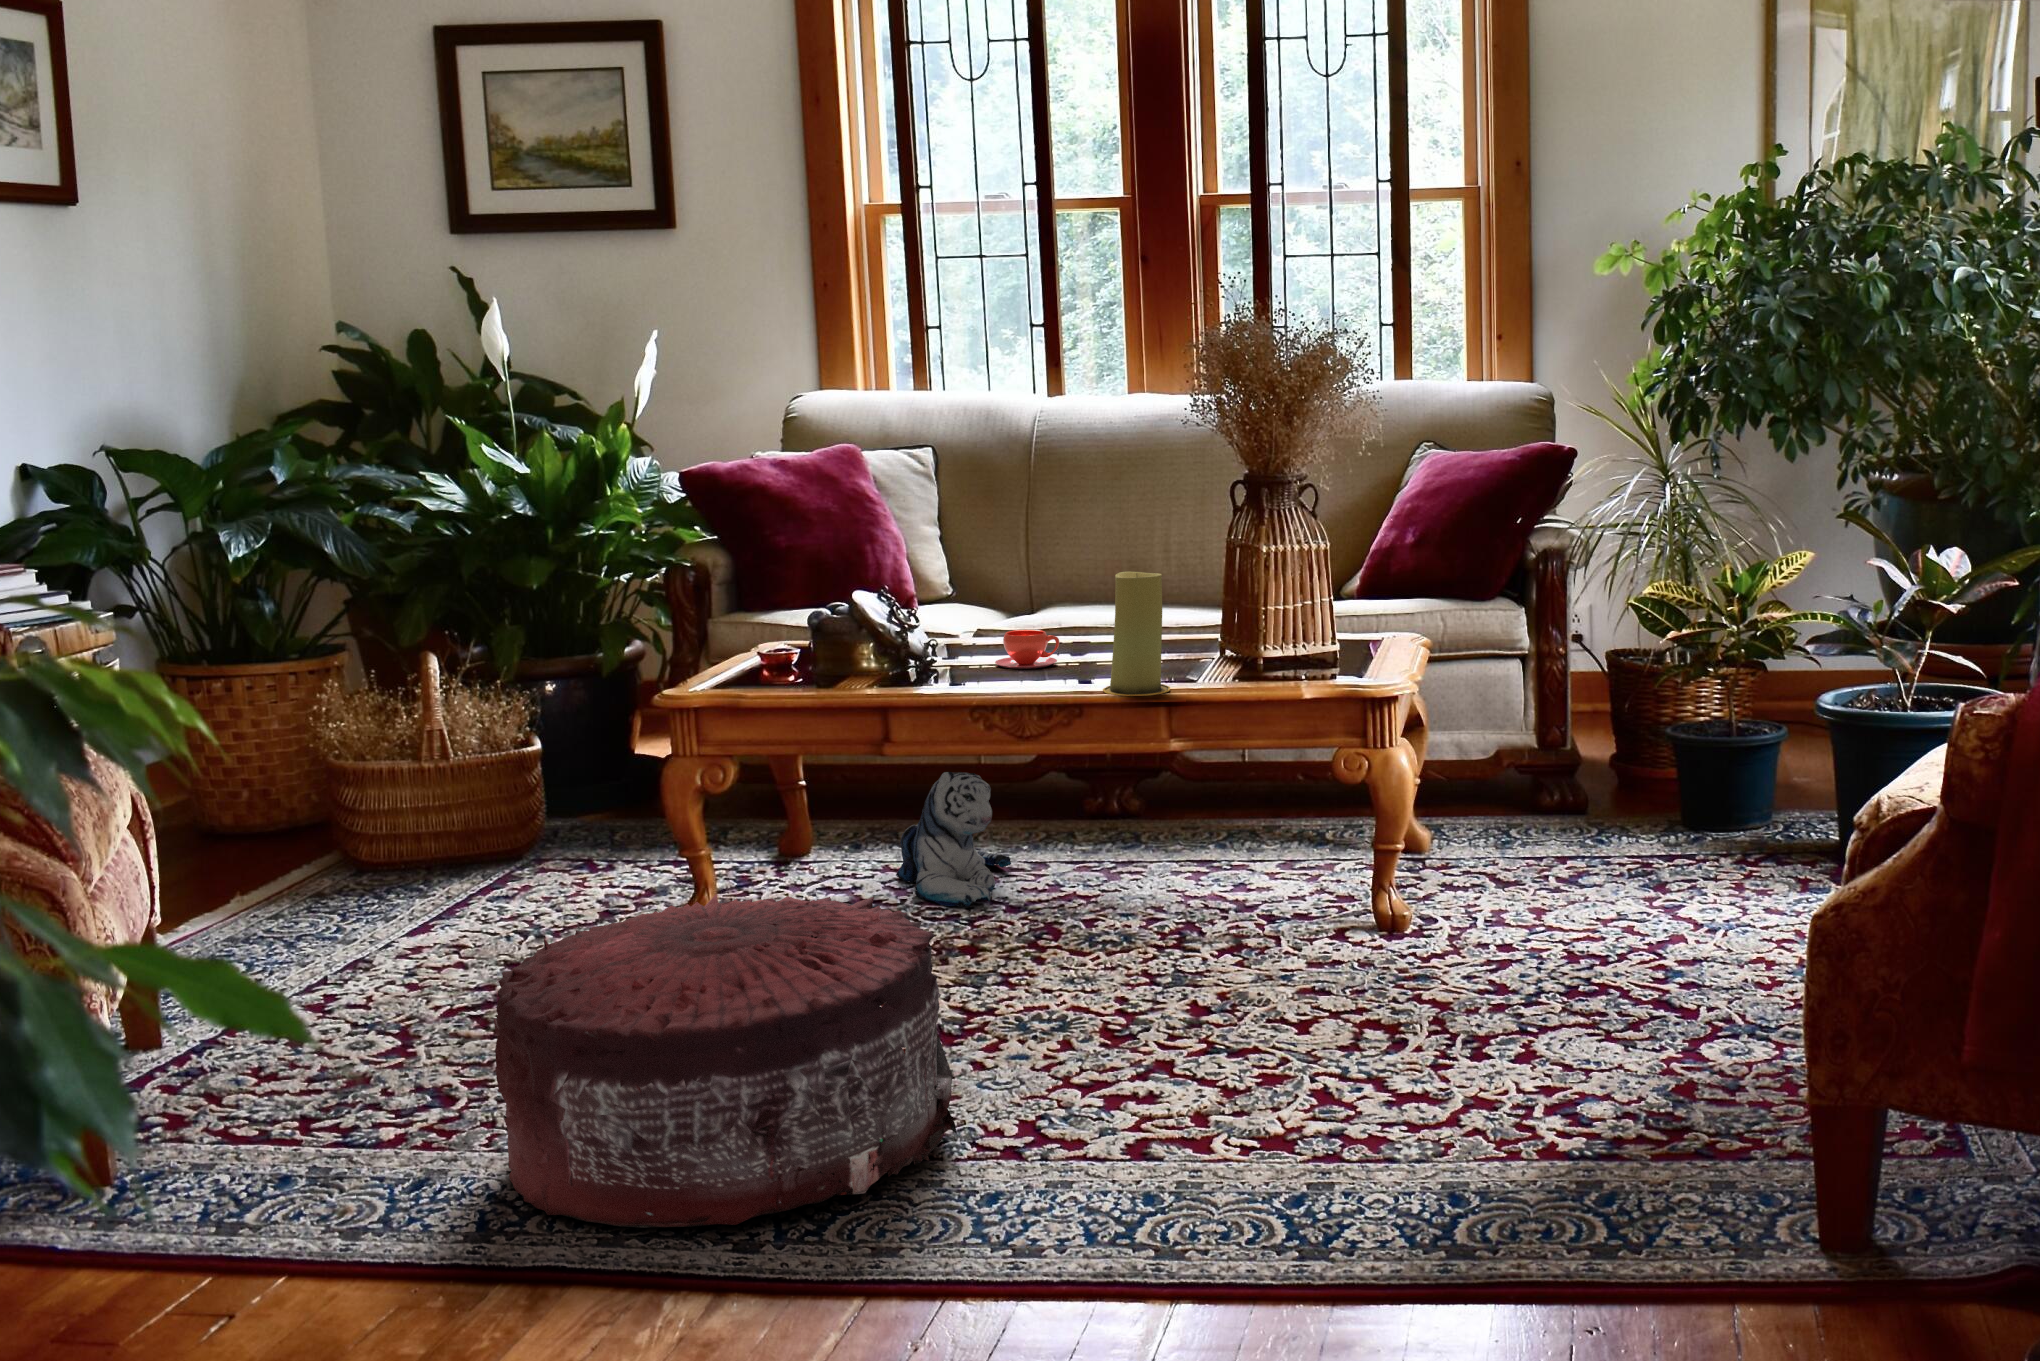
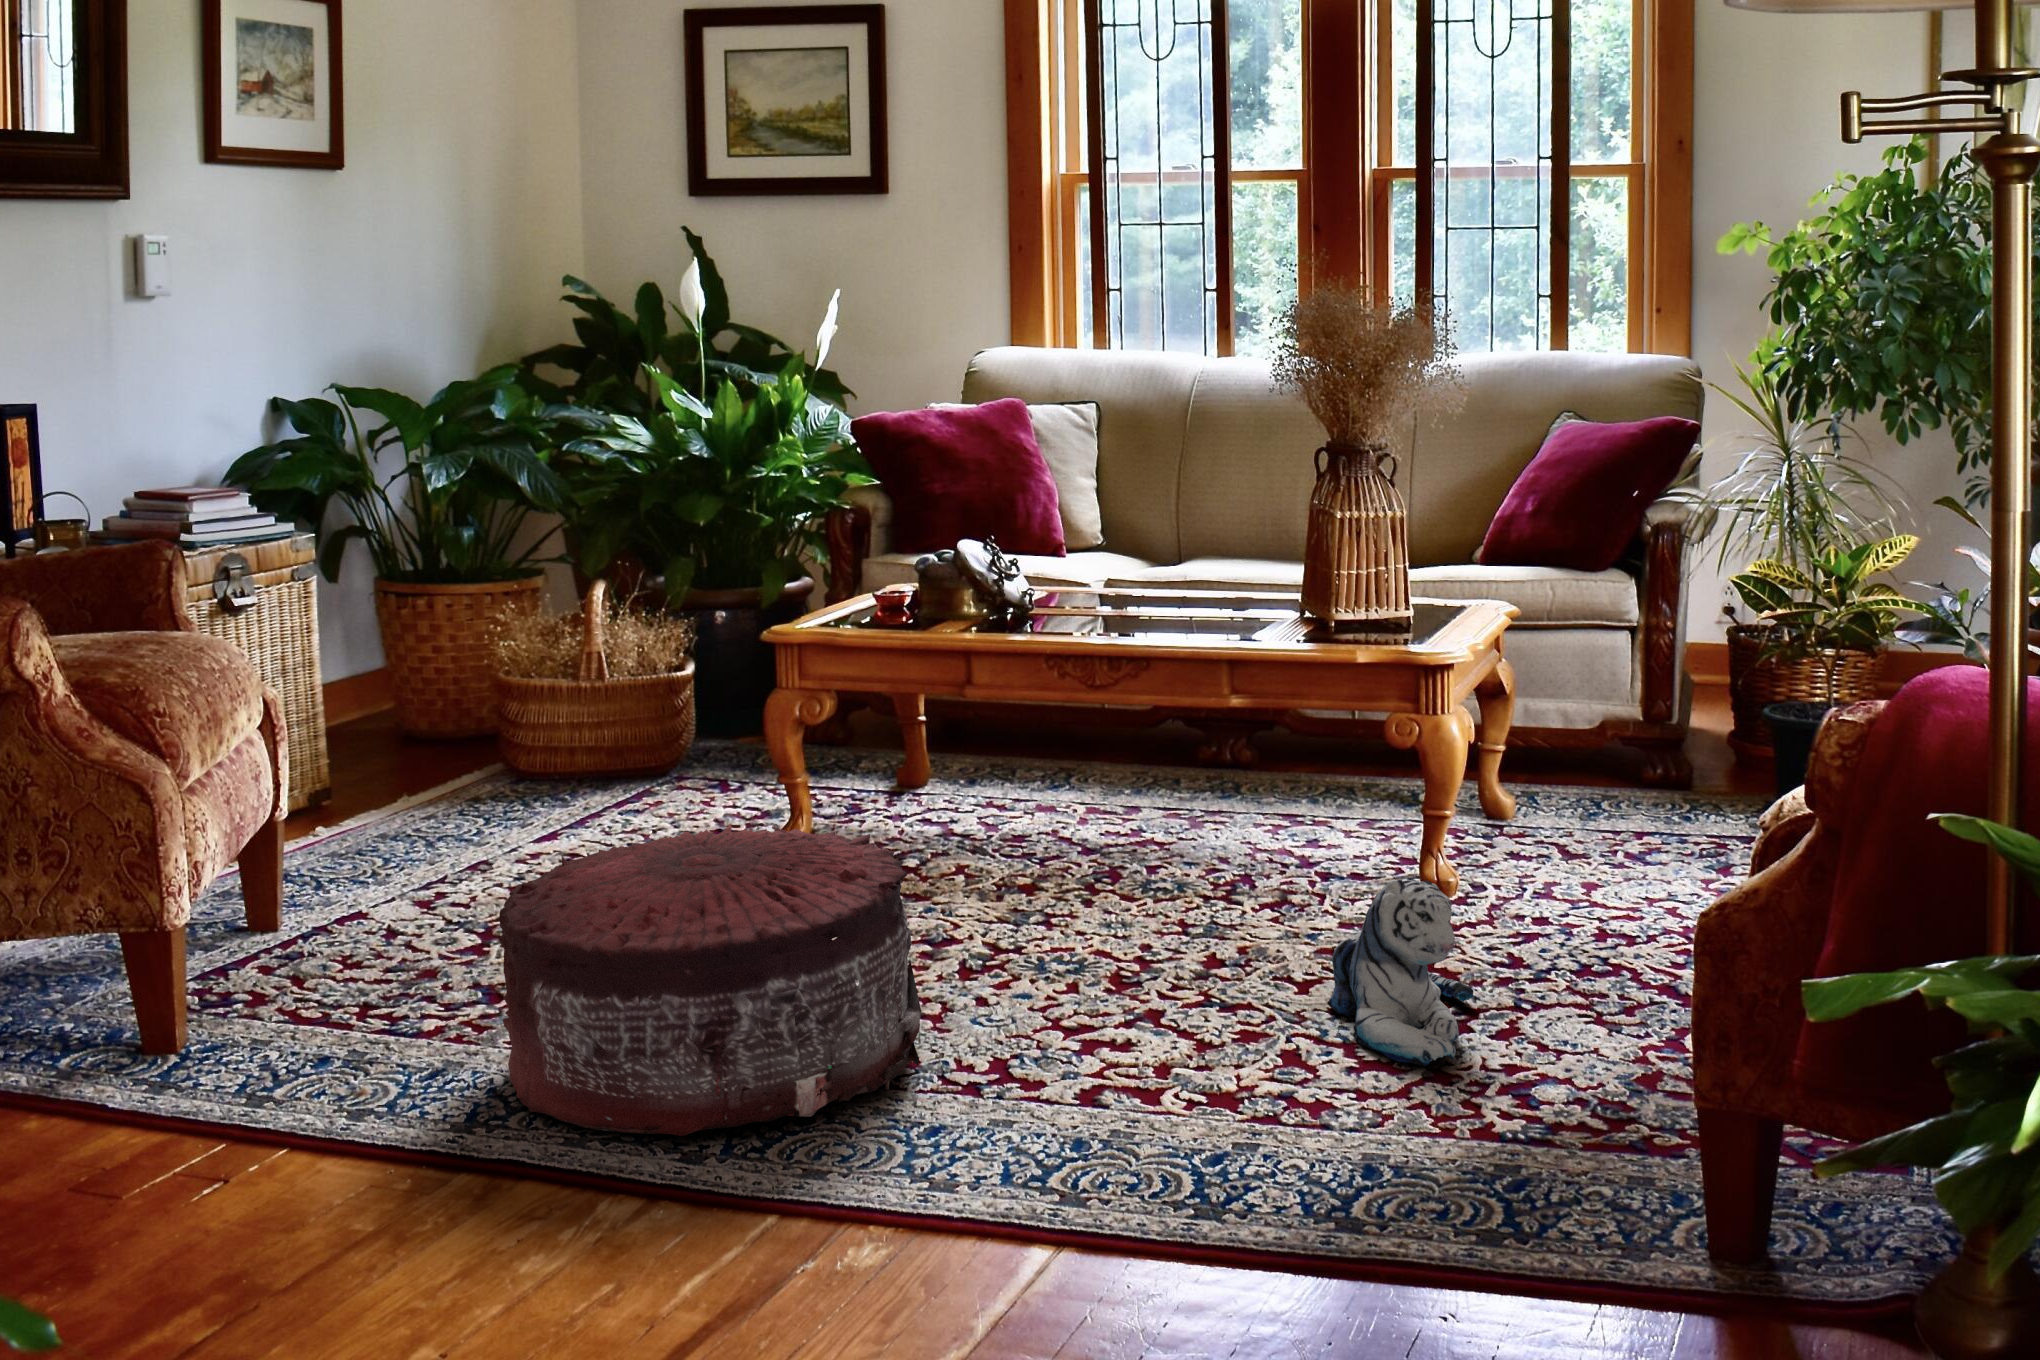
candle: present [1103,571,1170,696] -> none [1142,529,1208,651]
teacup: present [995,630,1059,669] -> none [1068,582,1129,620]
plush toy: present [896,772,1011,907] -> present [1327,880,1474,1066]

